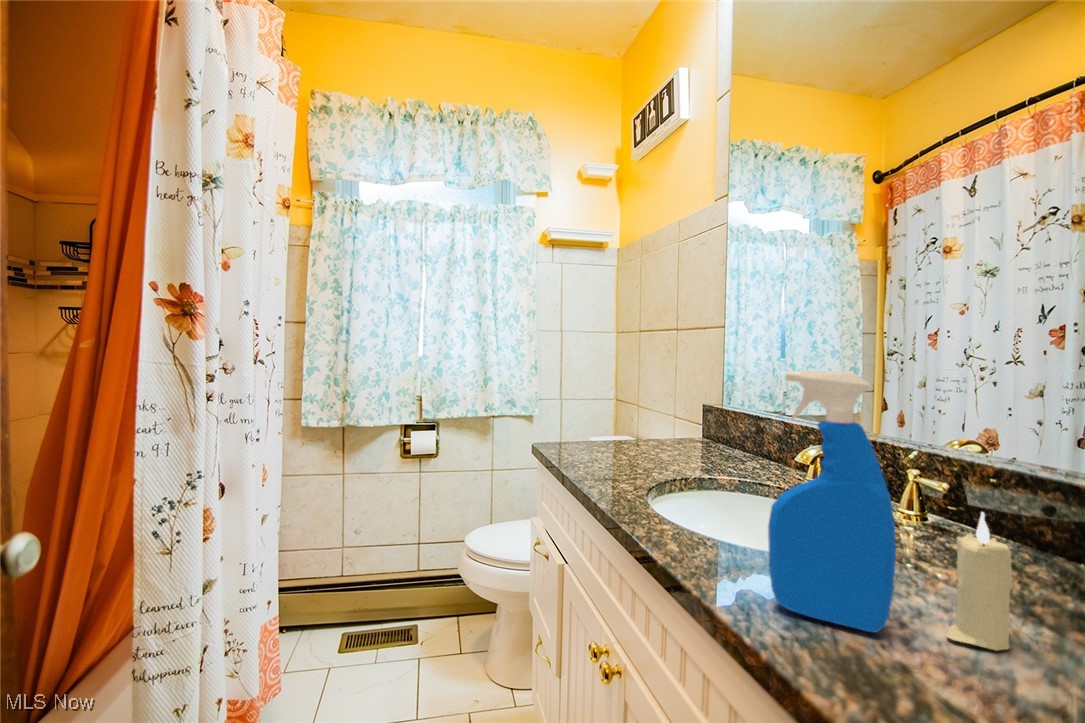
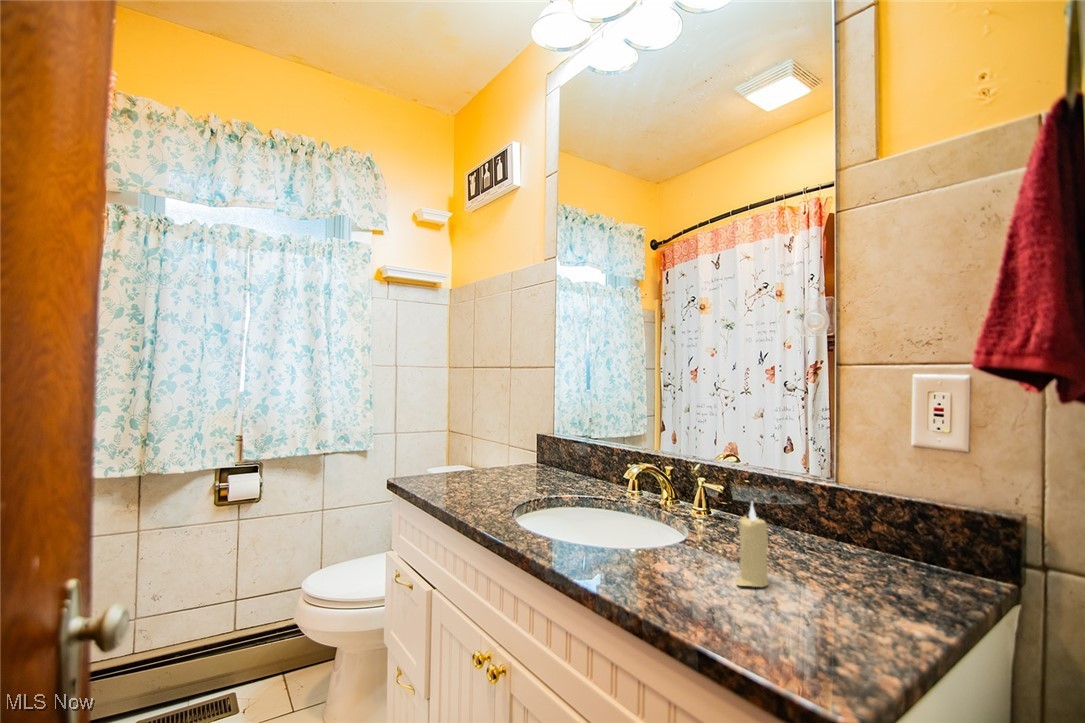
spray bottle: present [768,370,896,633] -> none [631,414,710,590]

